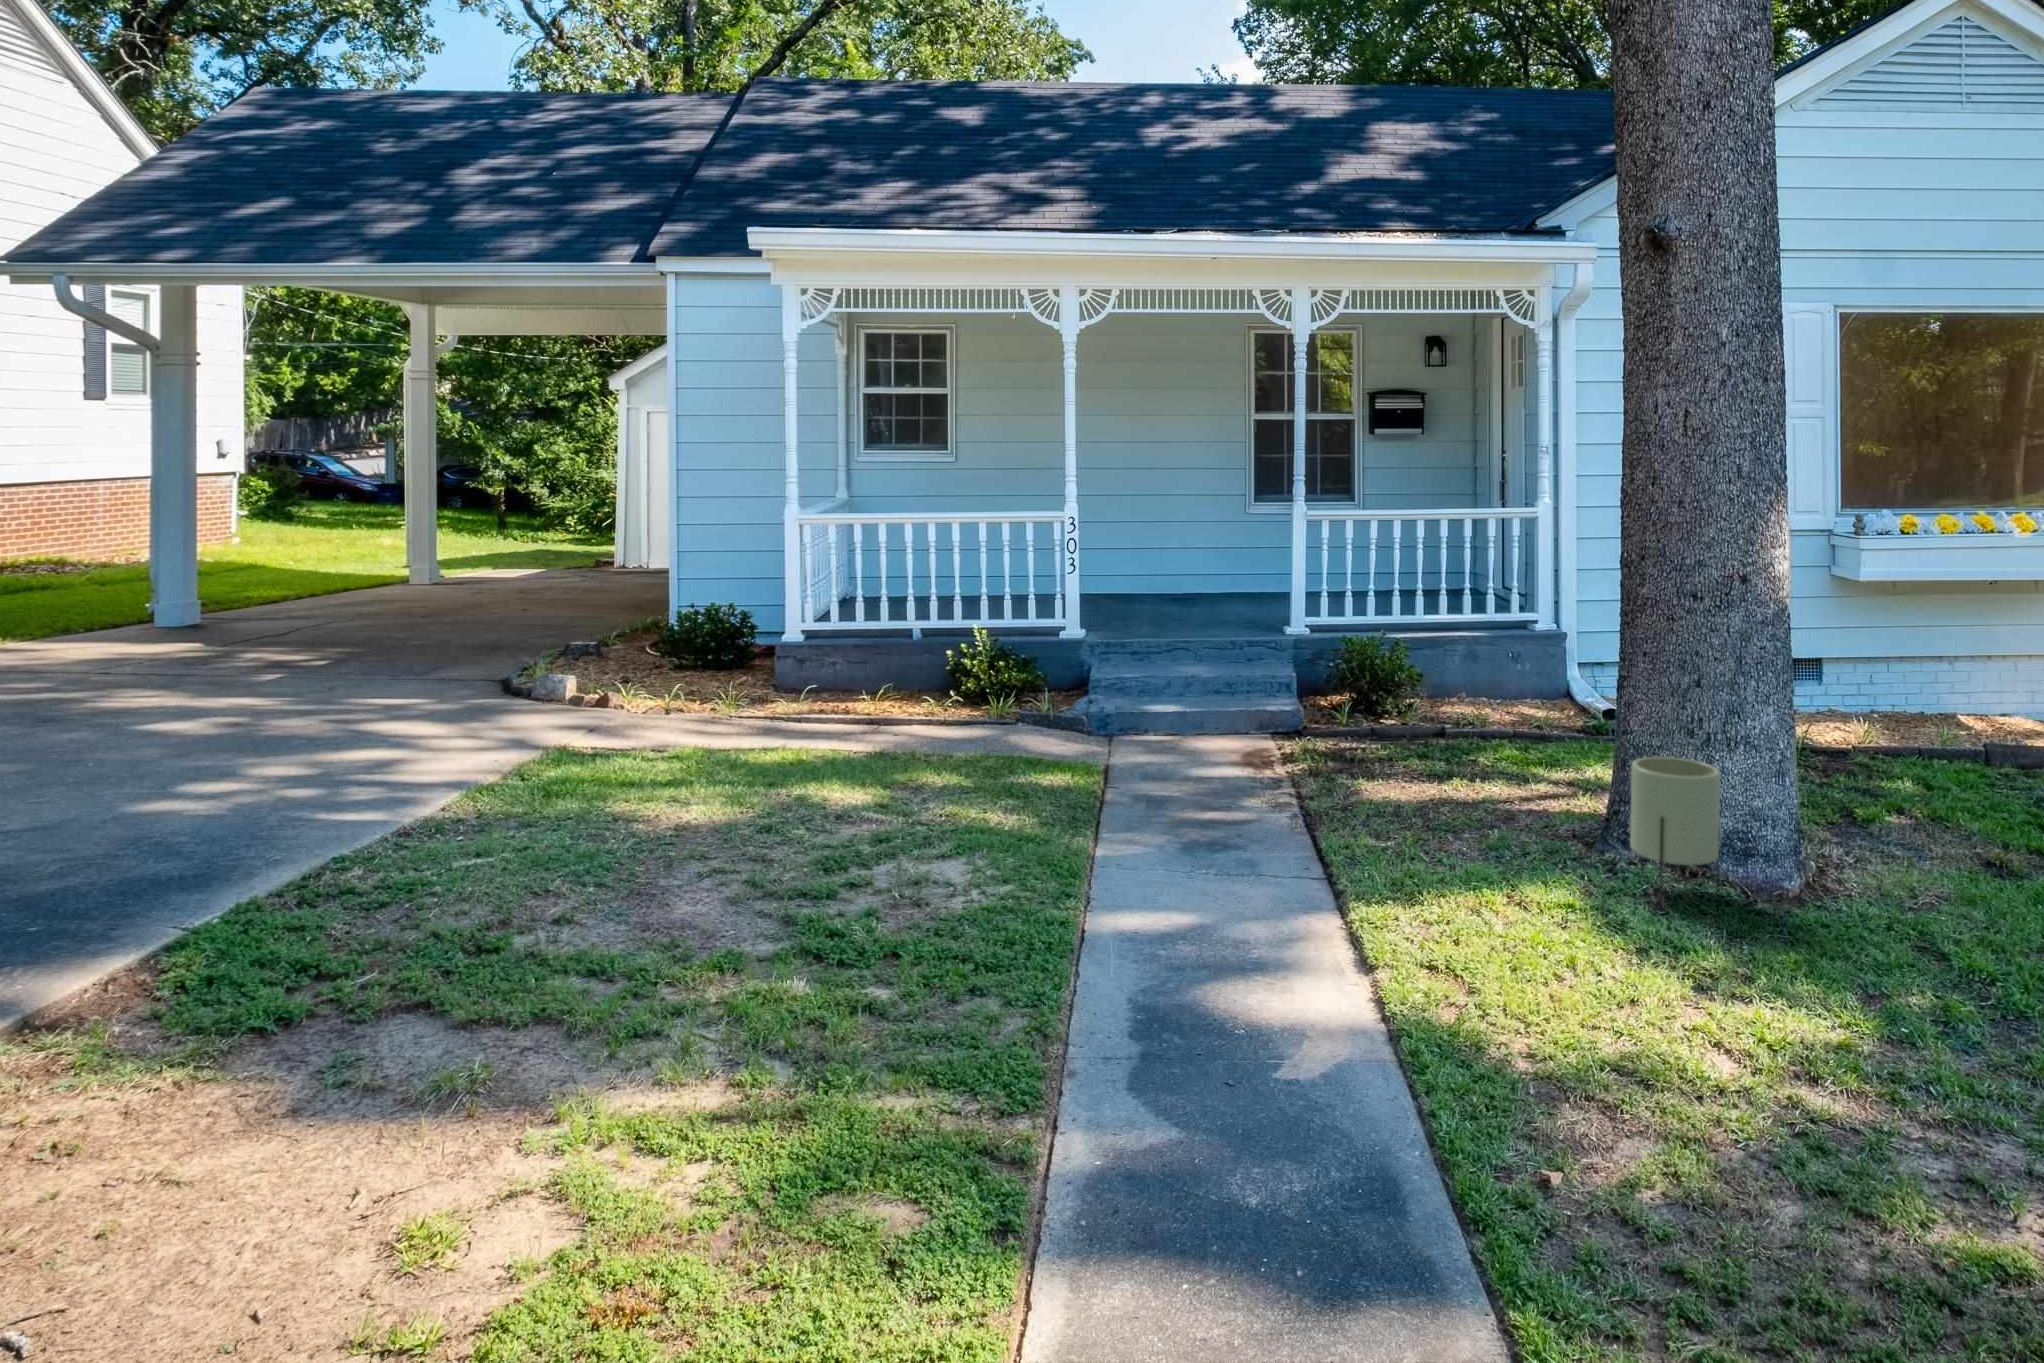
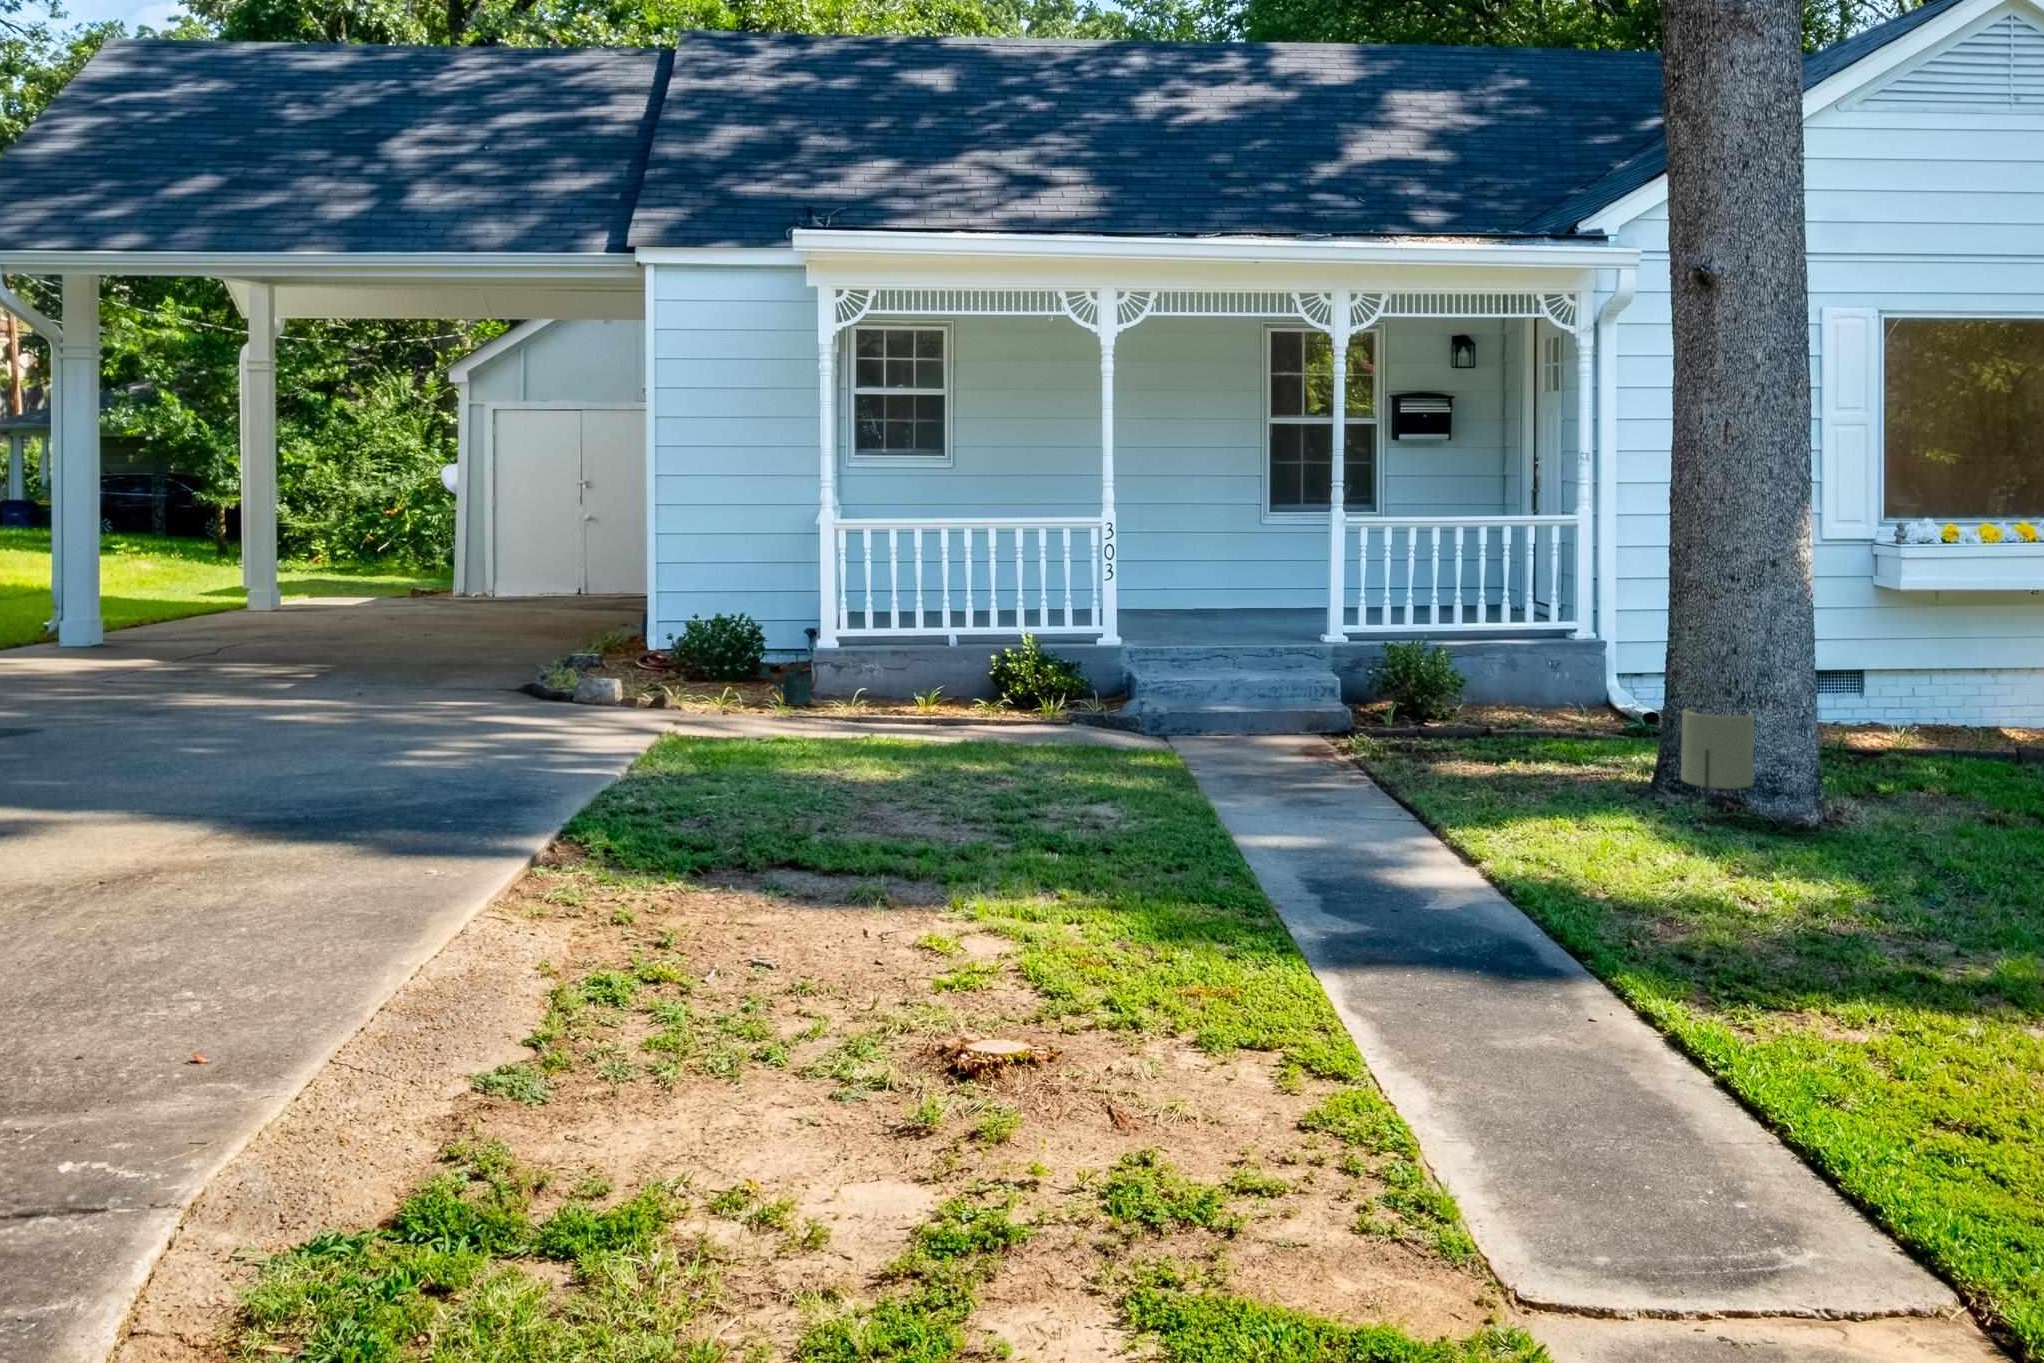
watering can: none [724,655,787,697] -> present [760,666,818,706]

